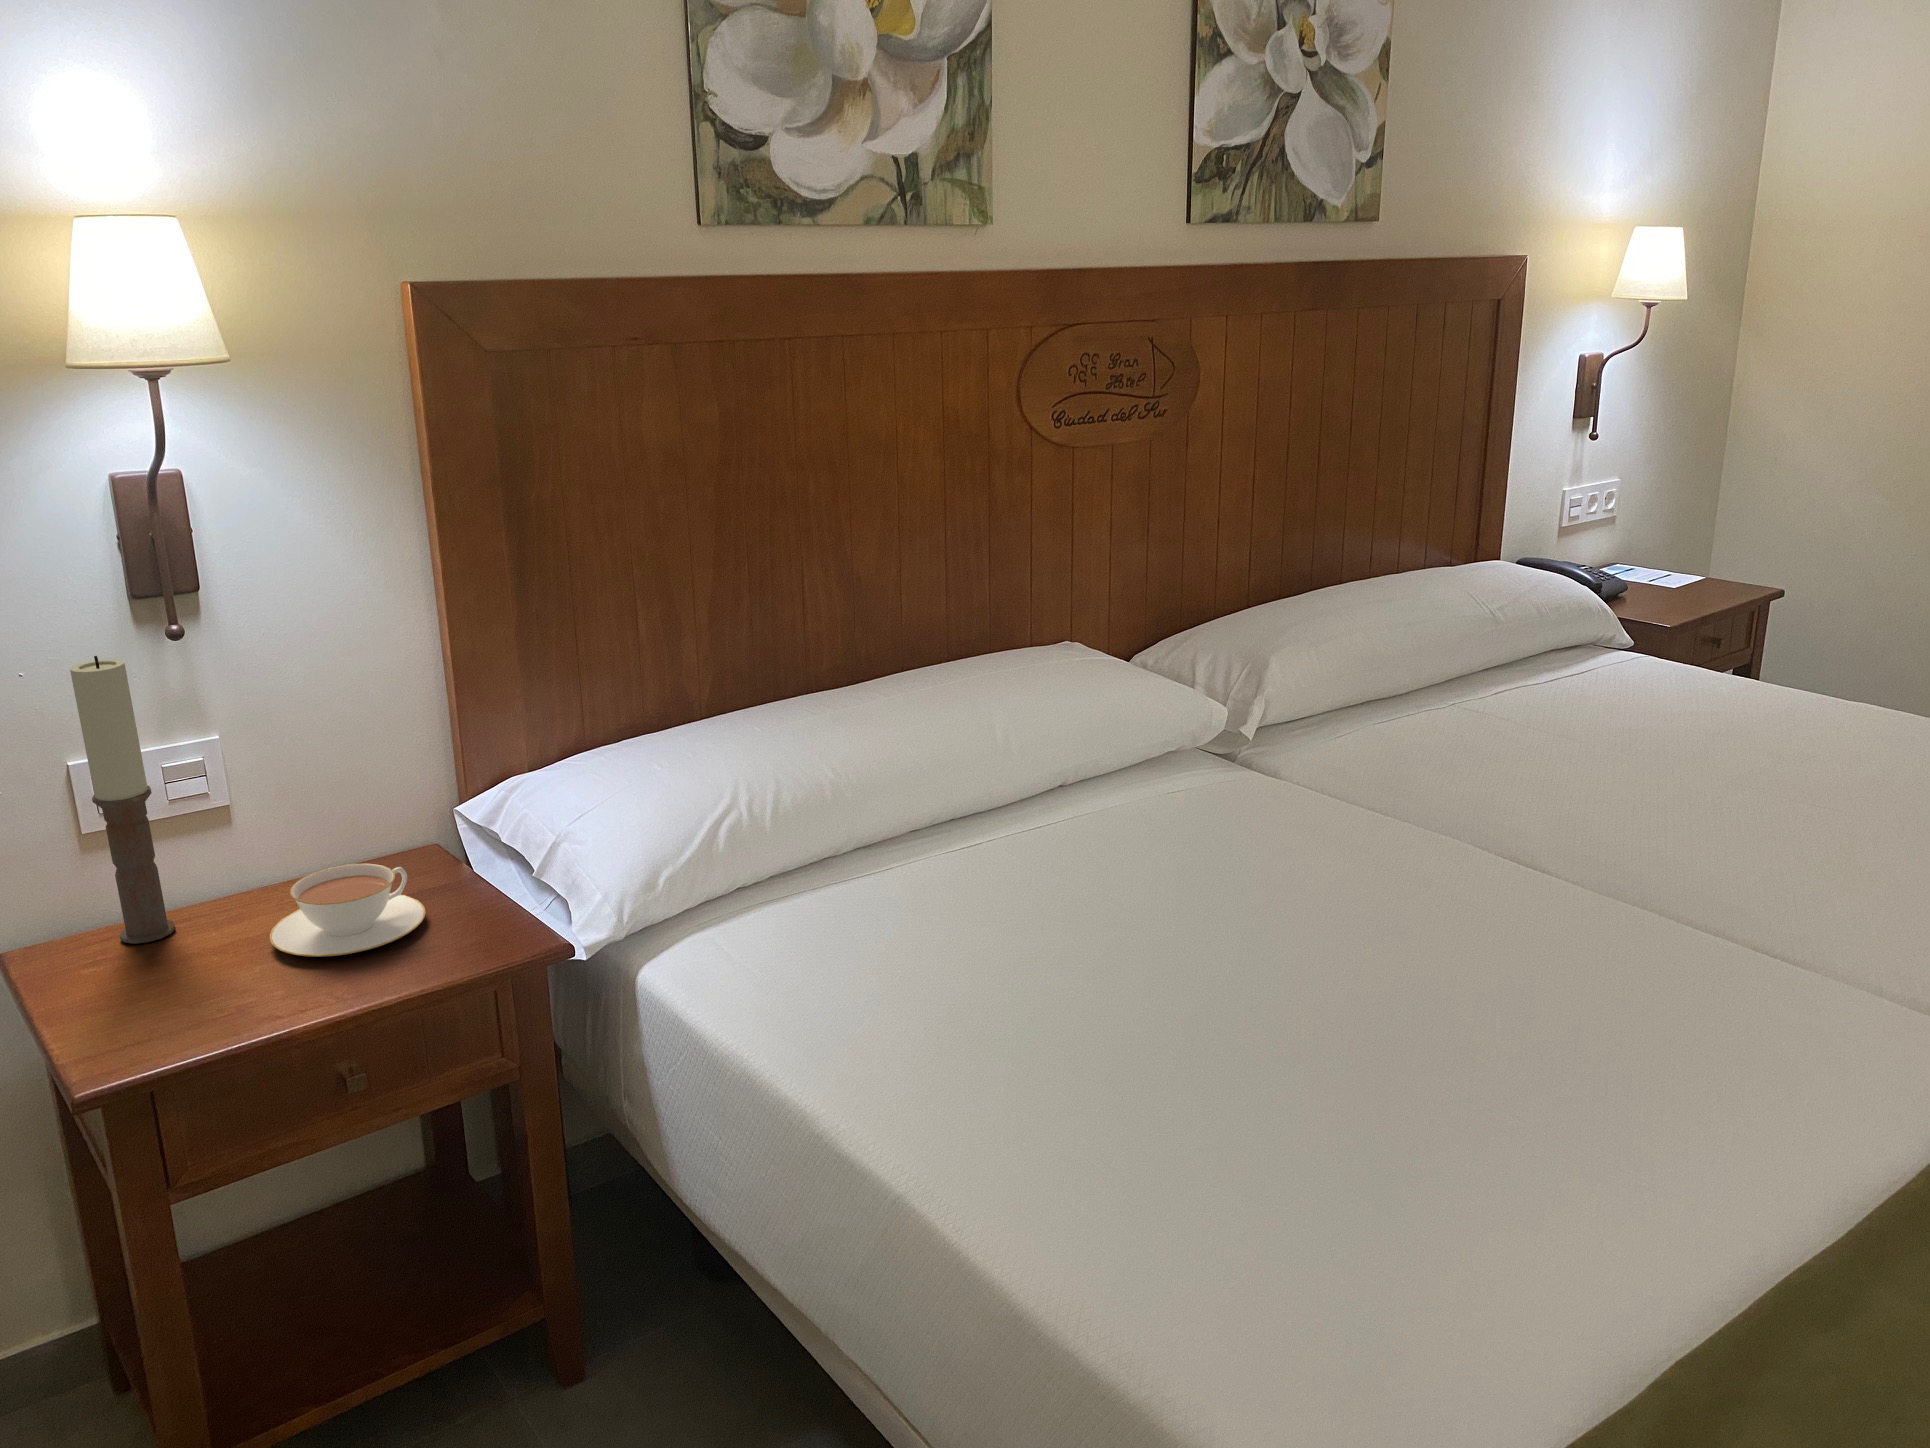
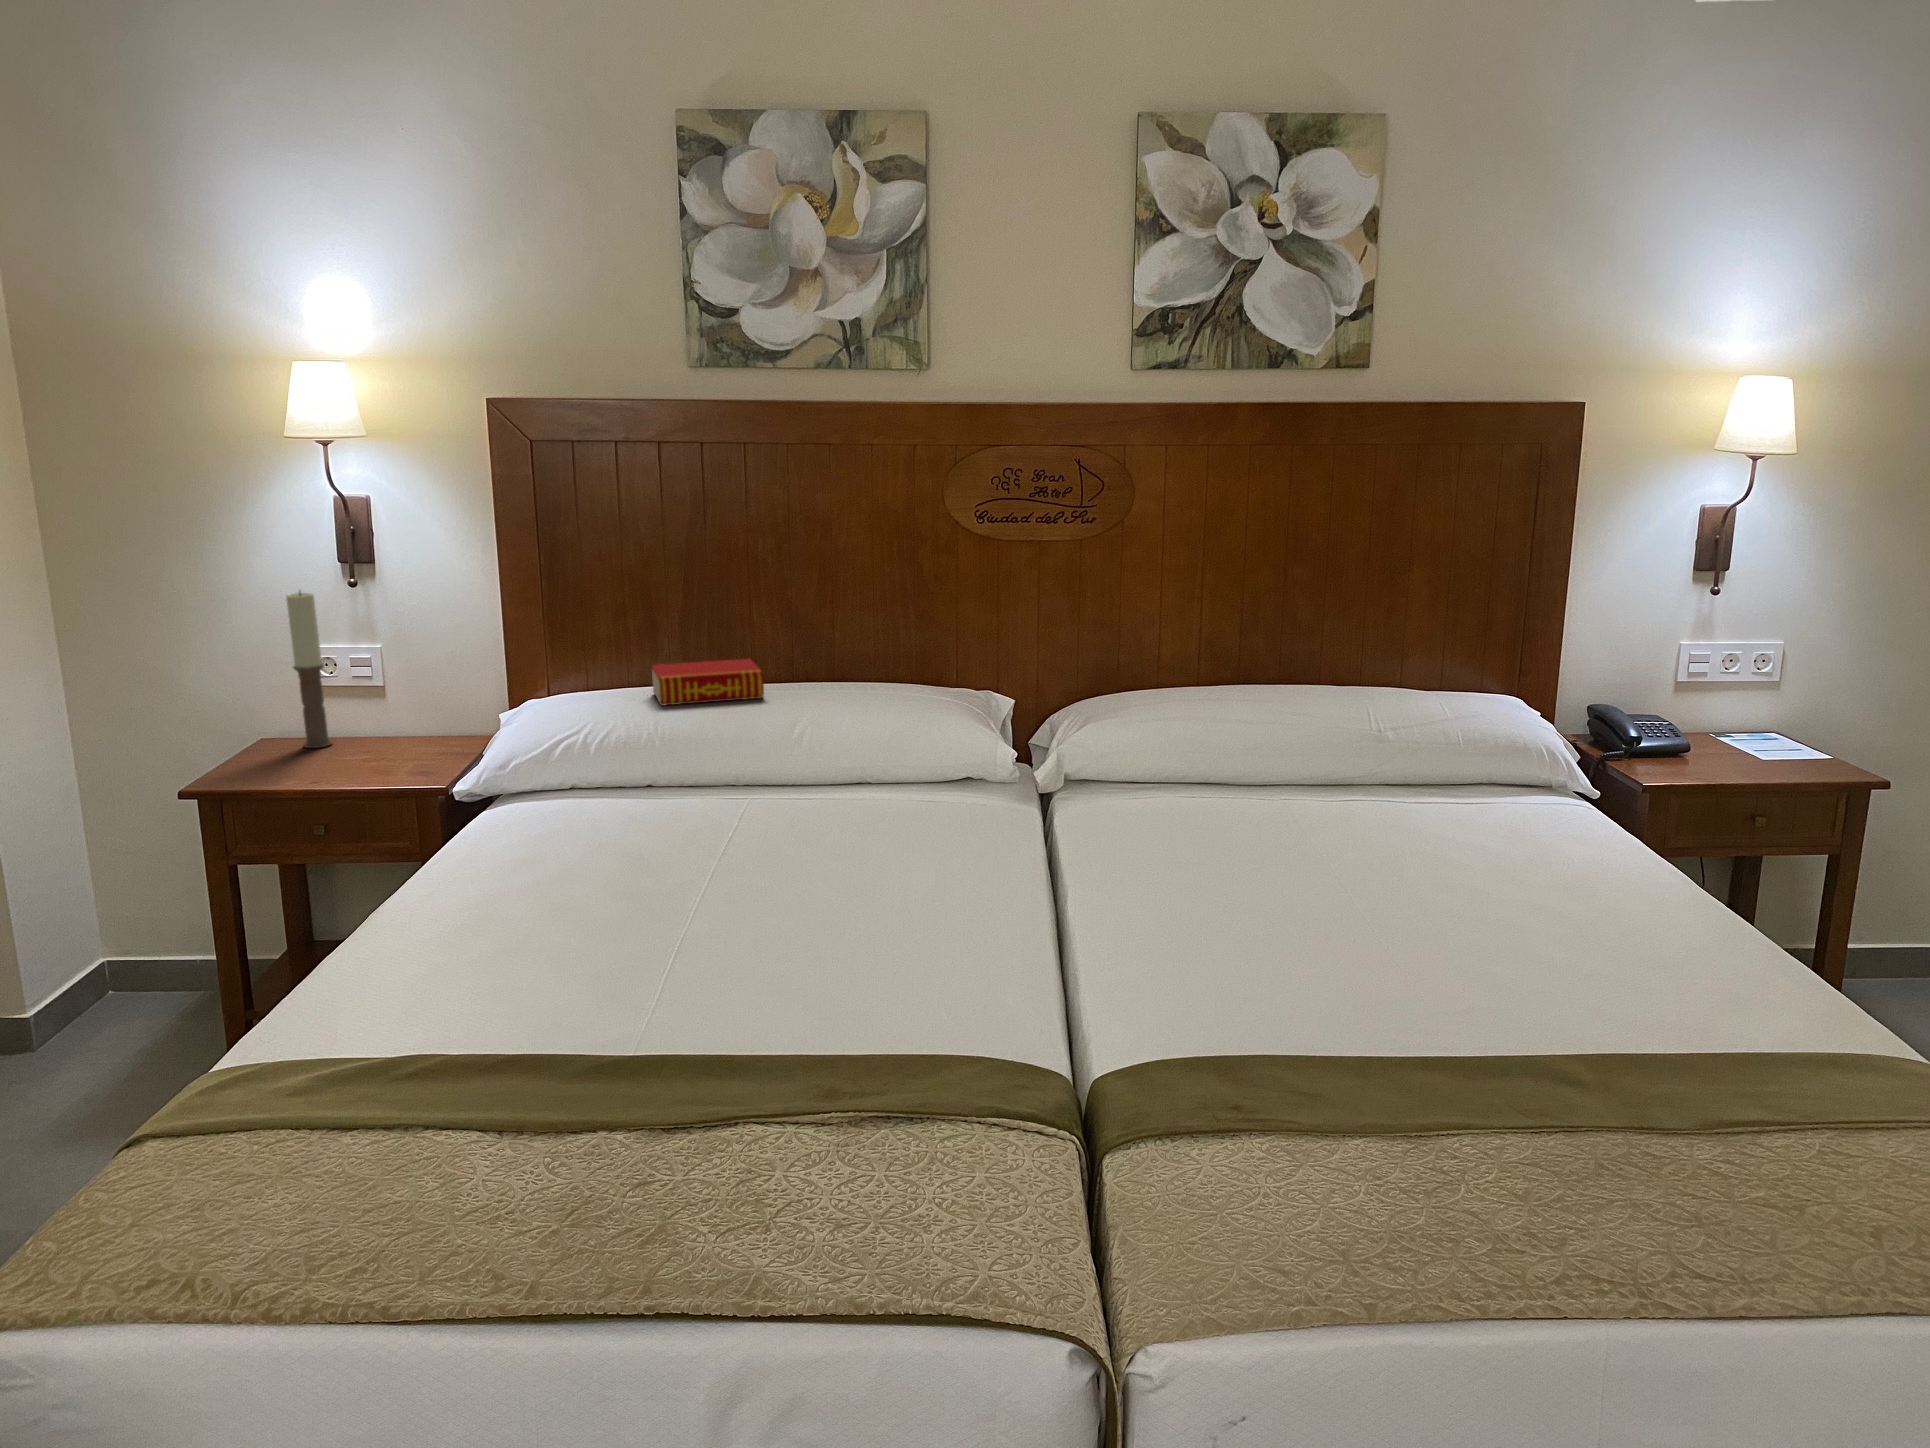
book: none [757,645,931,733] -> present [652,659,764,706]
teacup: present [270,864,426,957] -> none [333,727,422,770]

